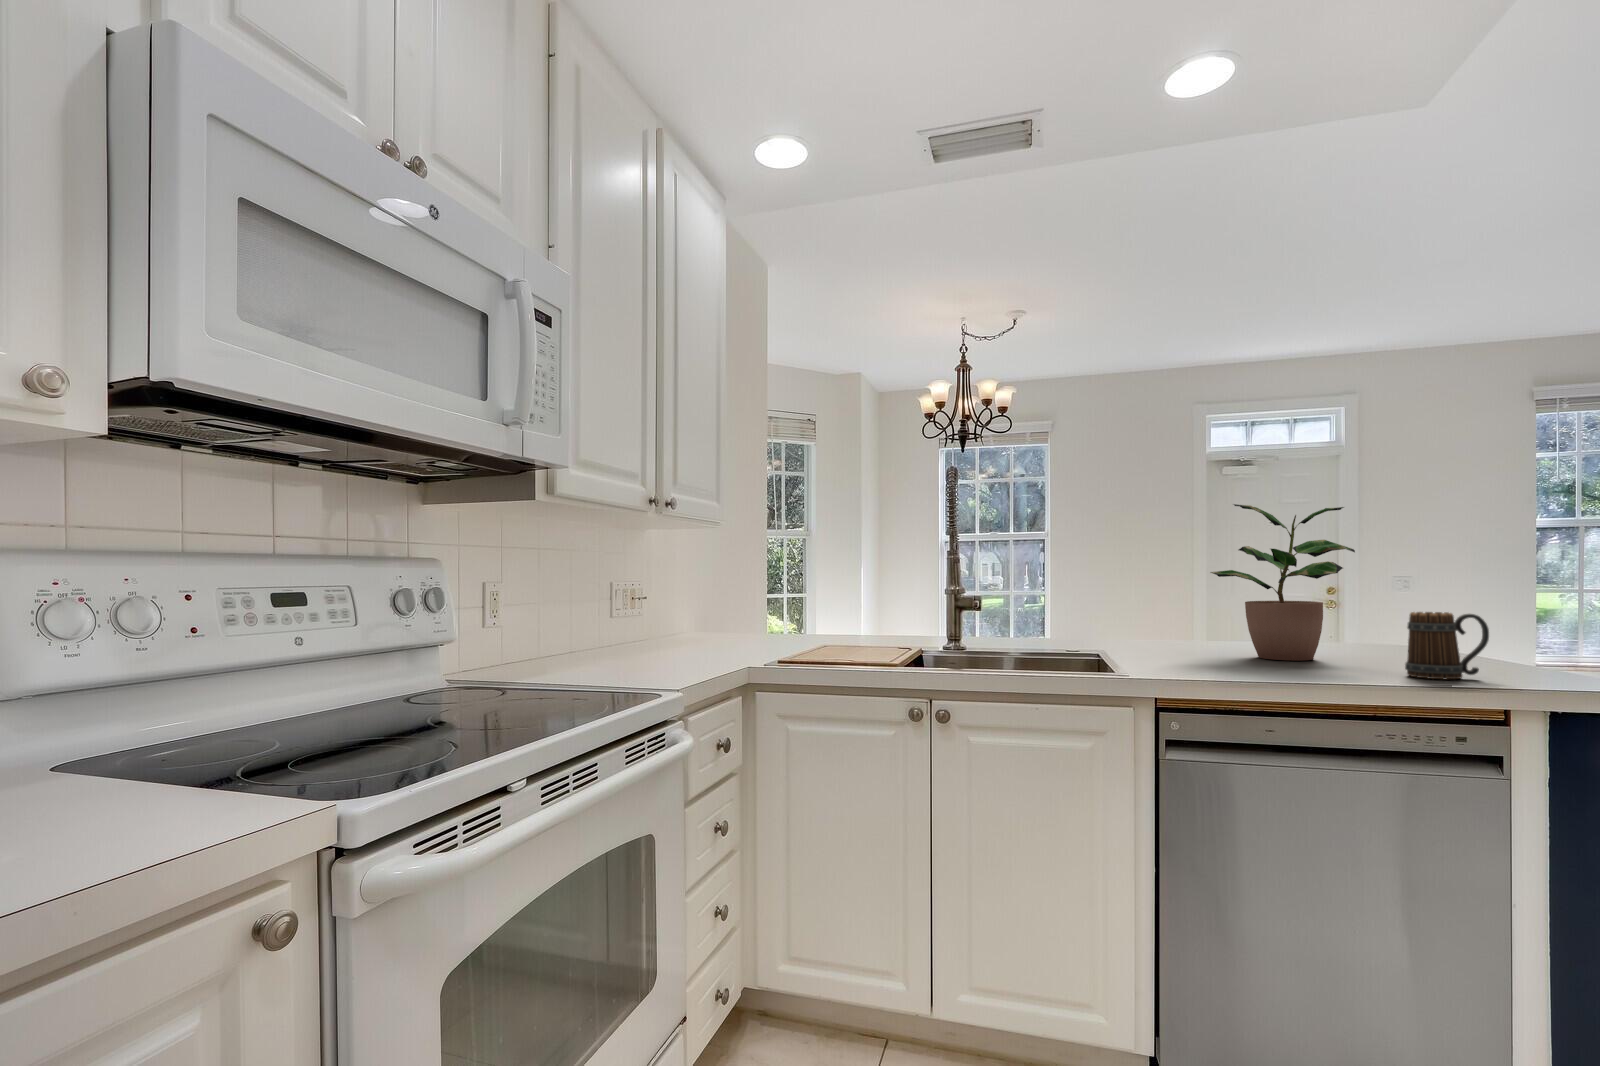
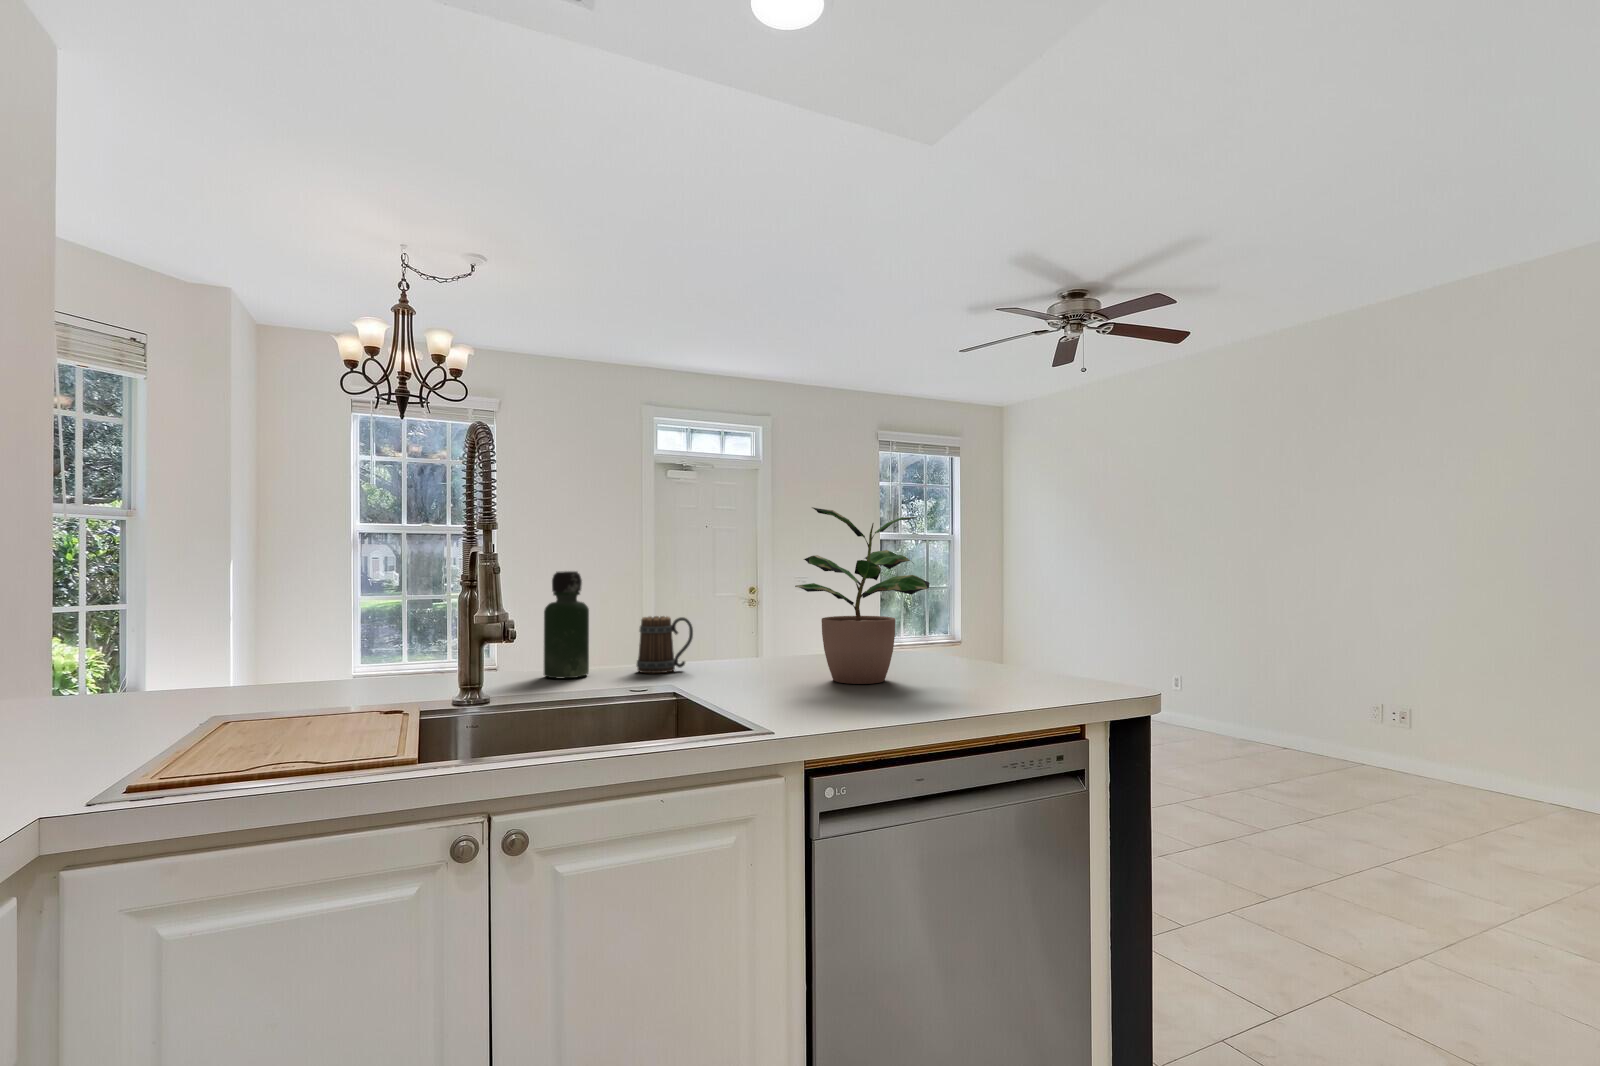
bottle: none [1021,563,1056,643] -> present [544,571,589,678]
mug: present [1405,612,1489,679] -> present [636,616,693,673]

